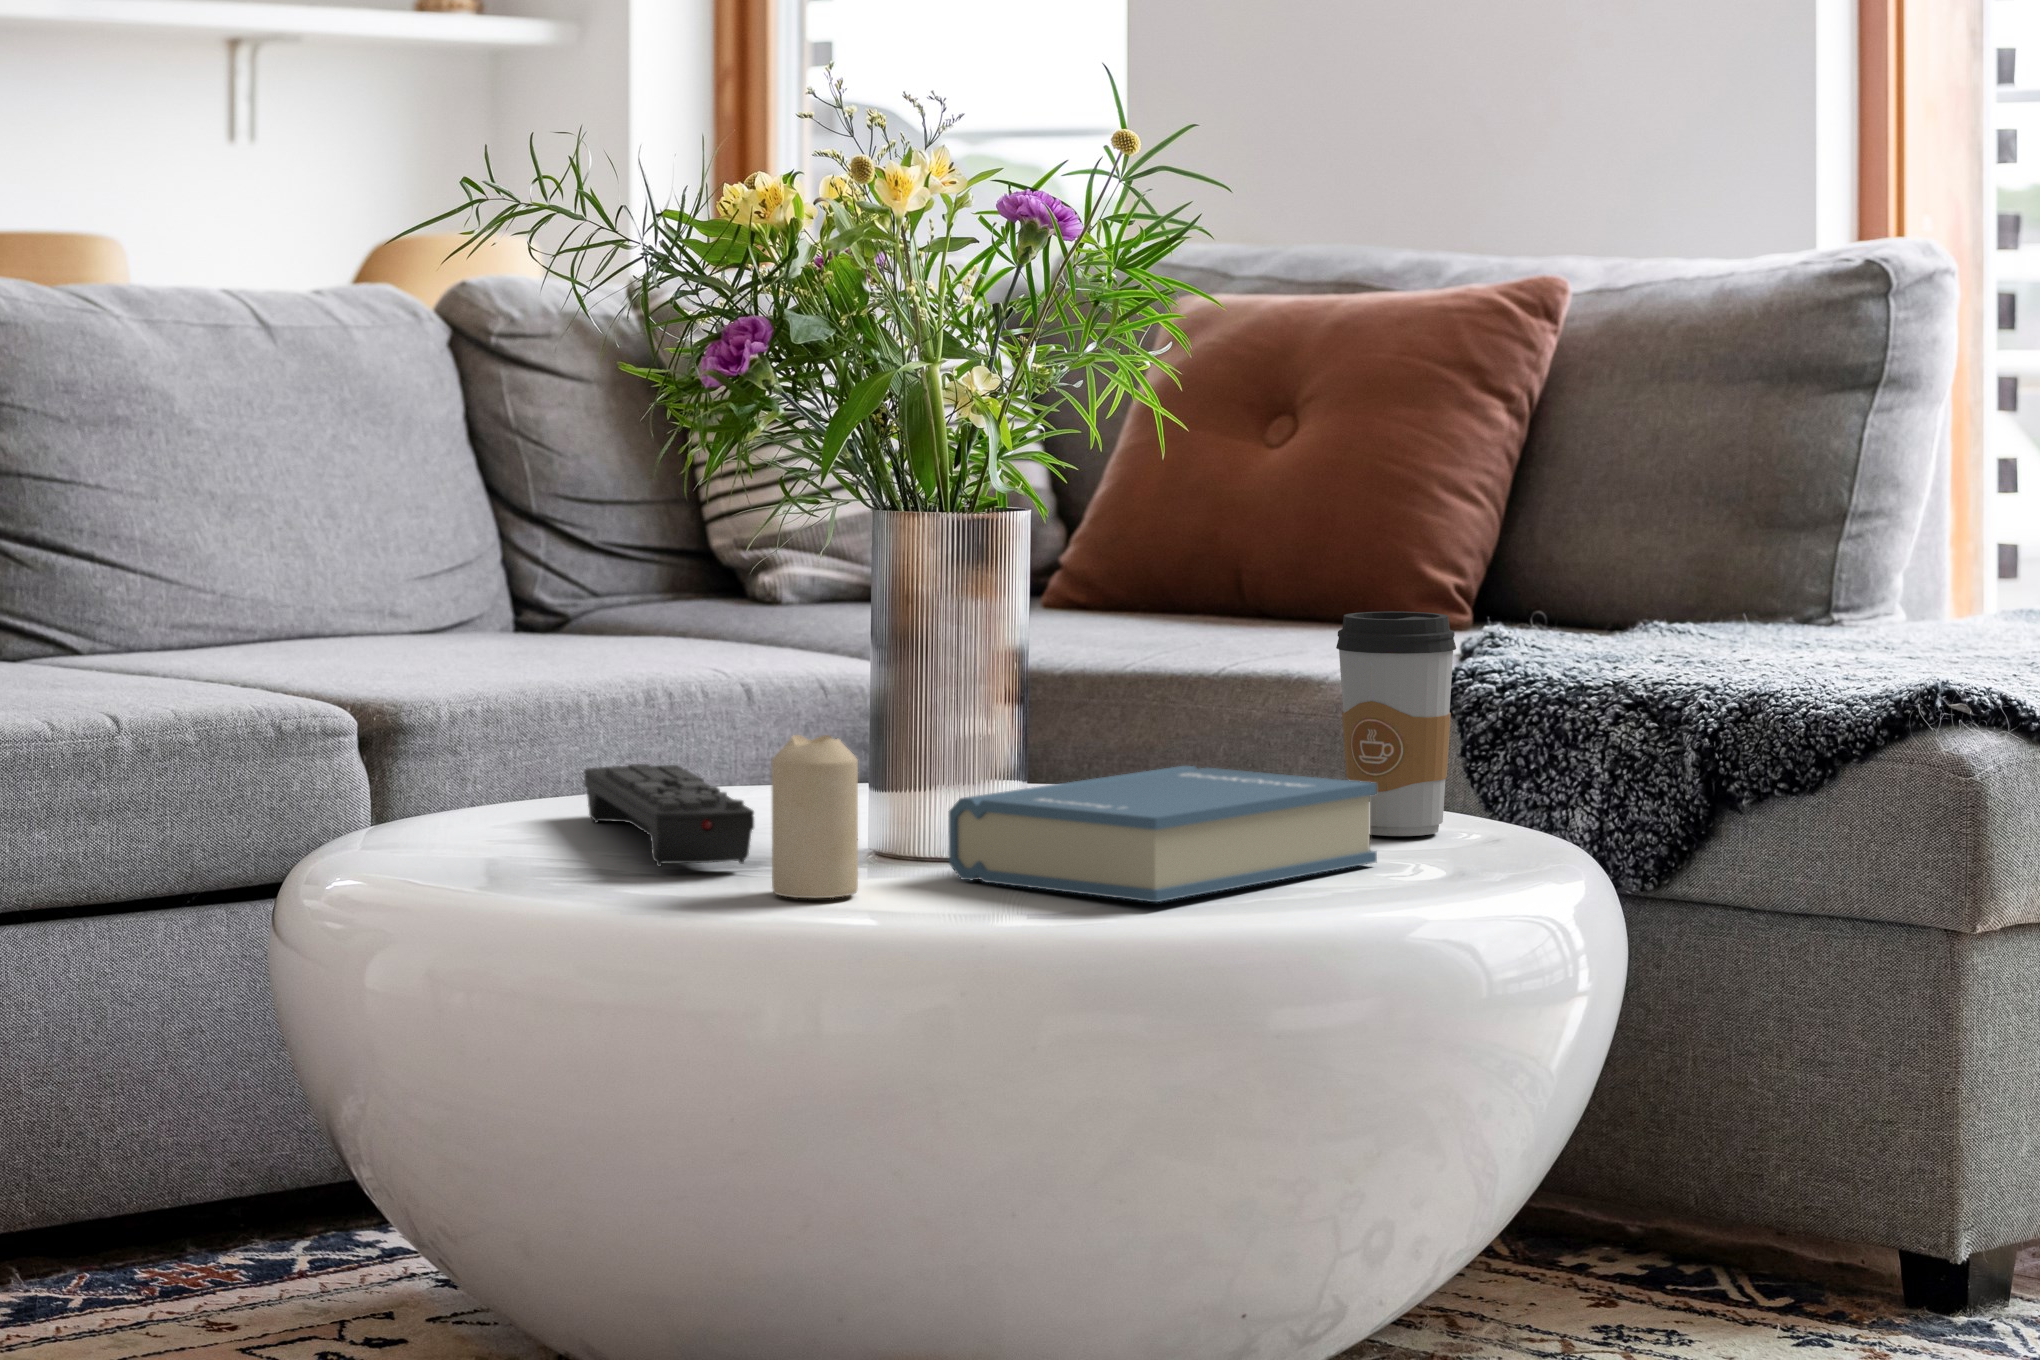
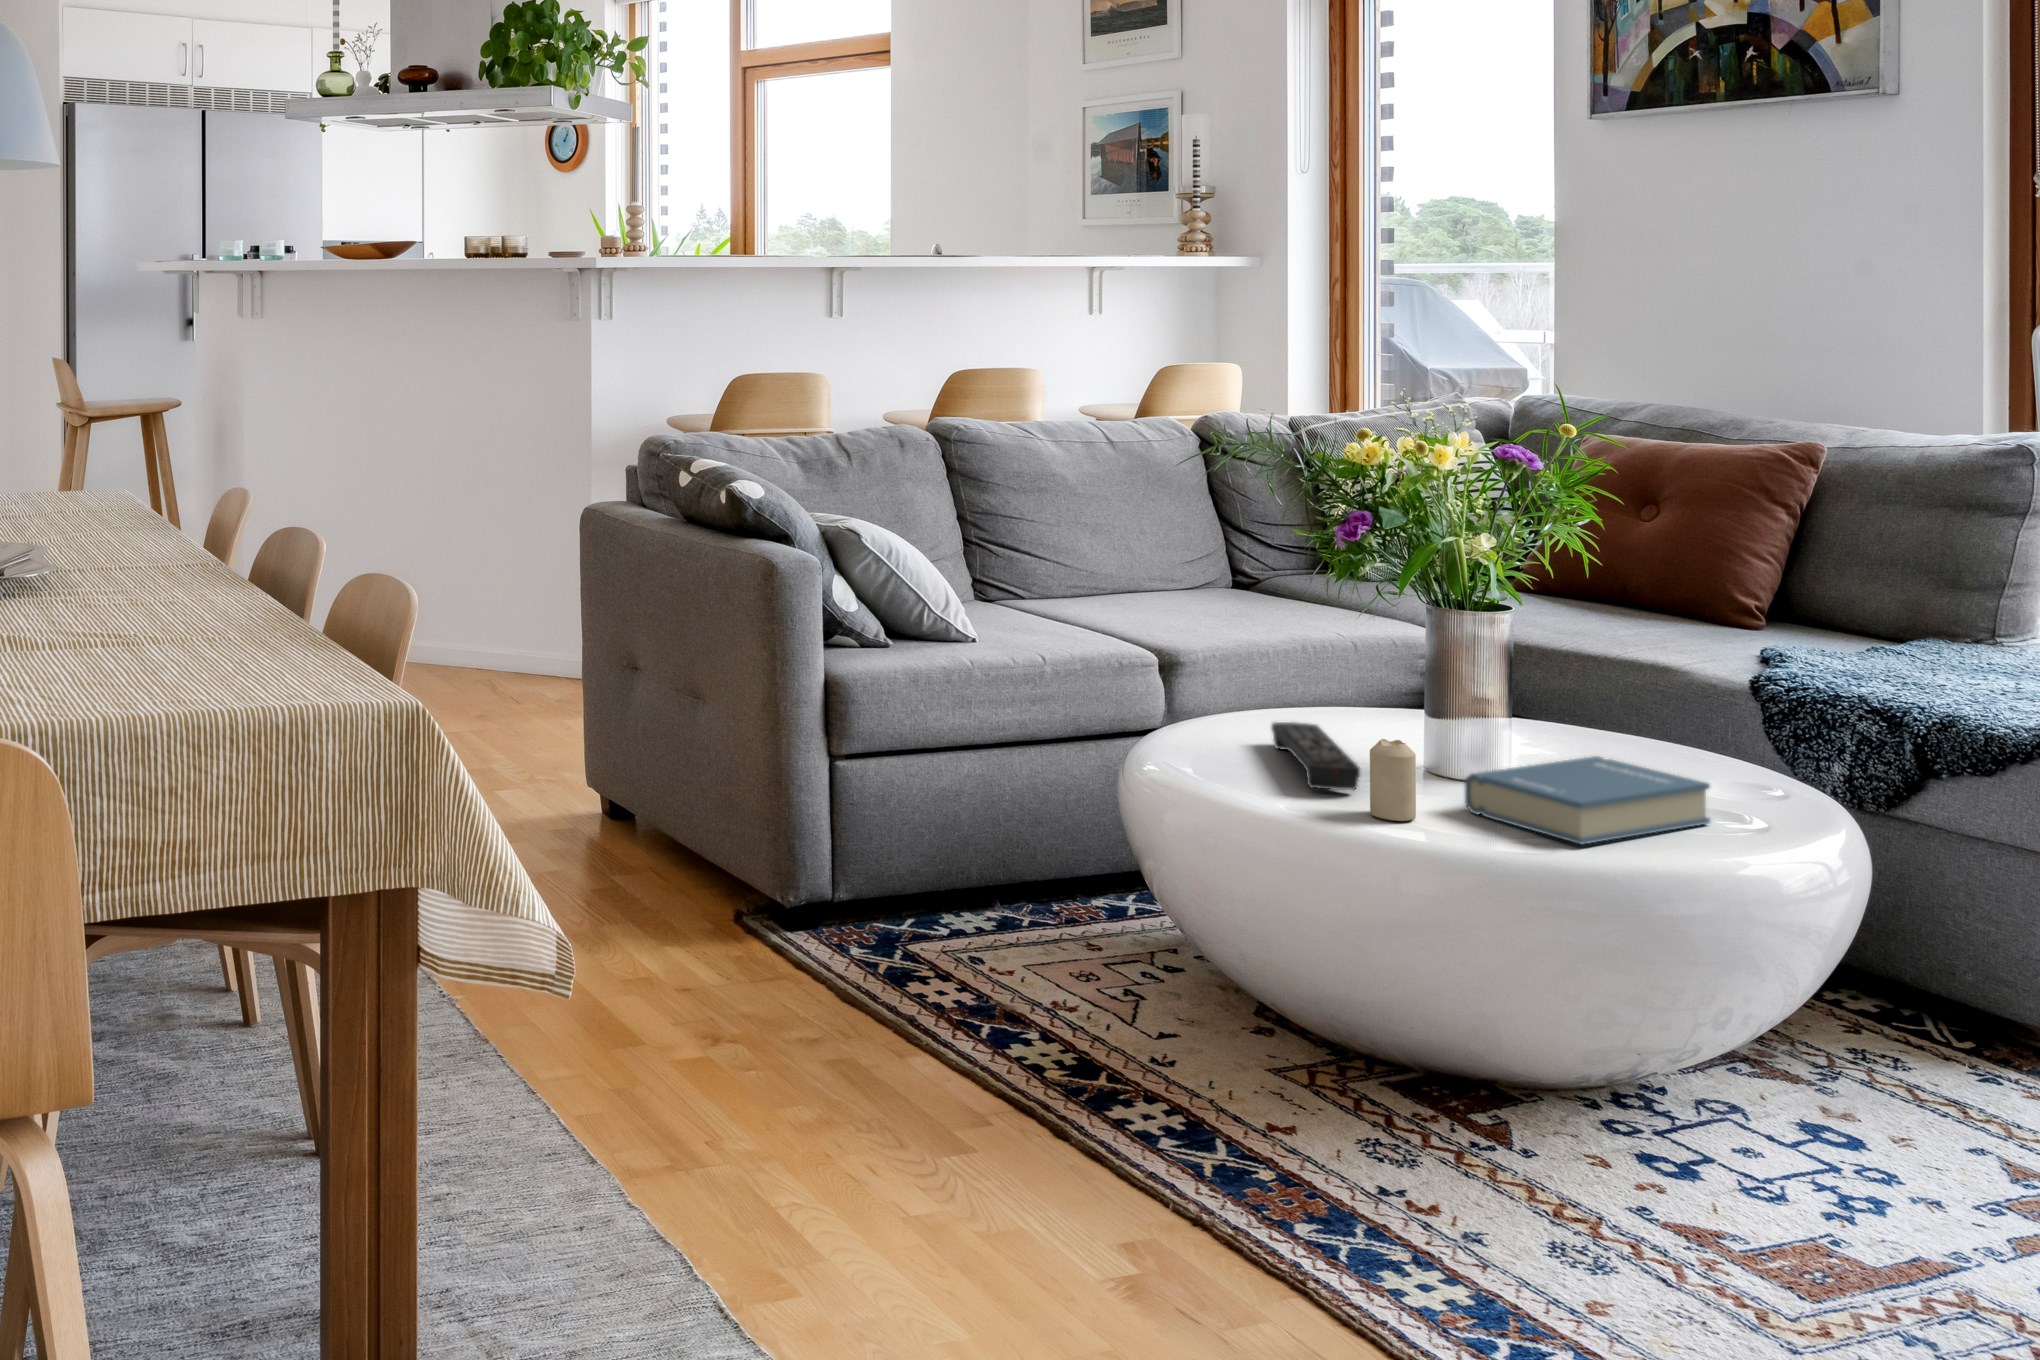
coffee cup: present [1336,612,1456,836] -> none [1685,683,1758,804]

